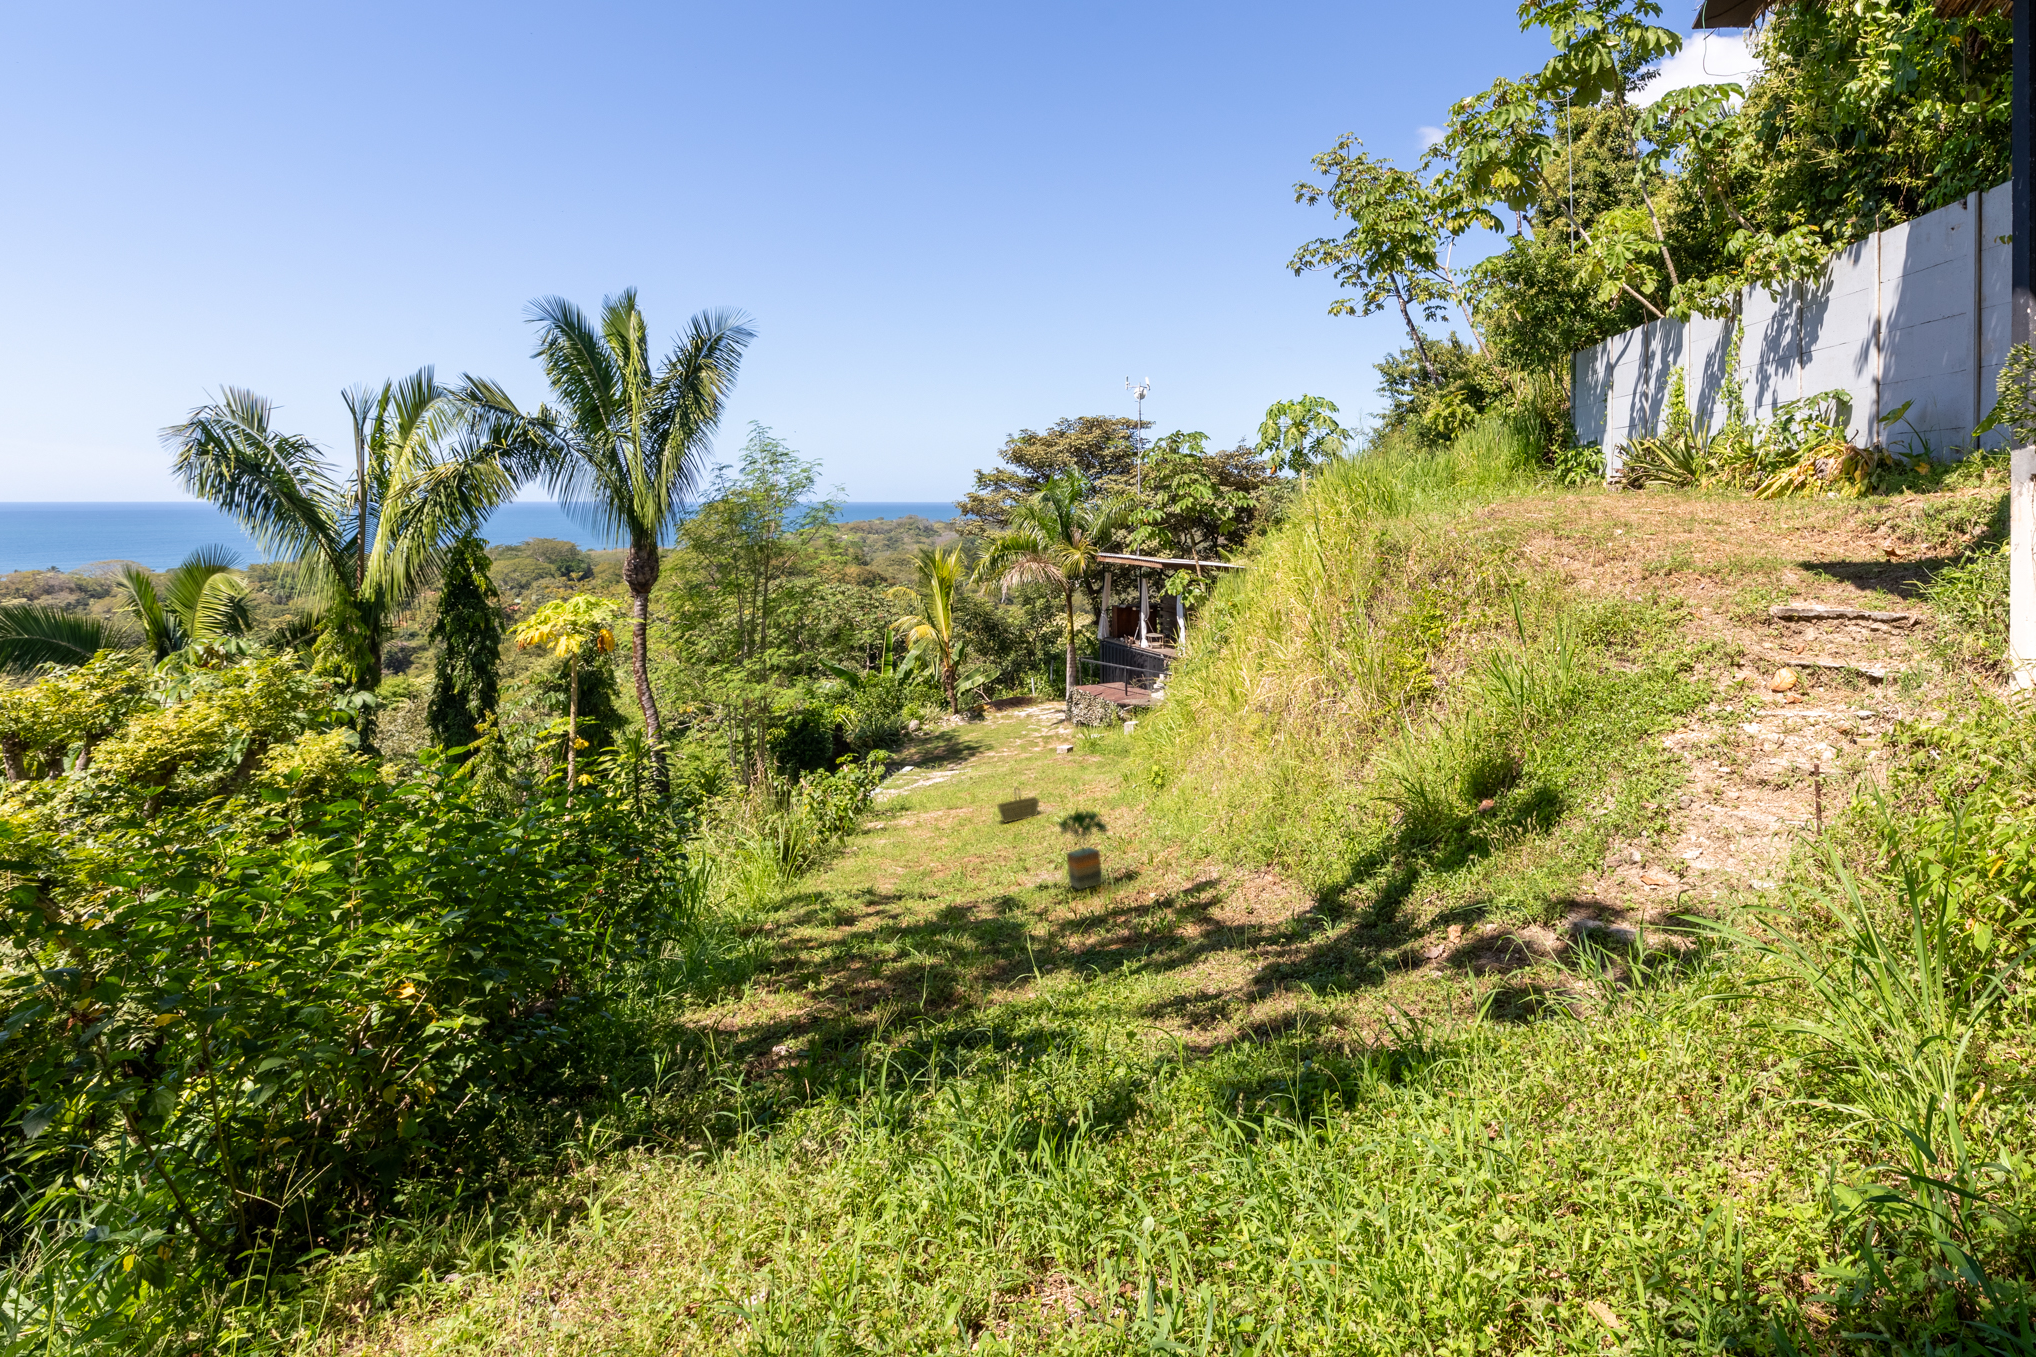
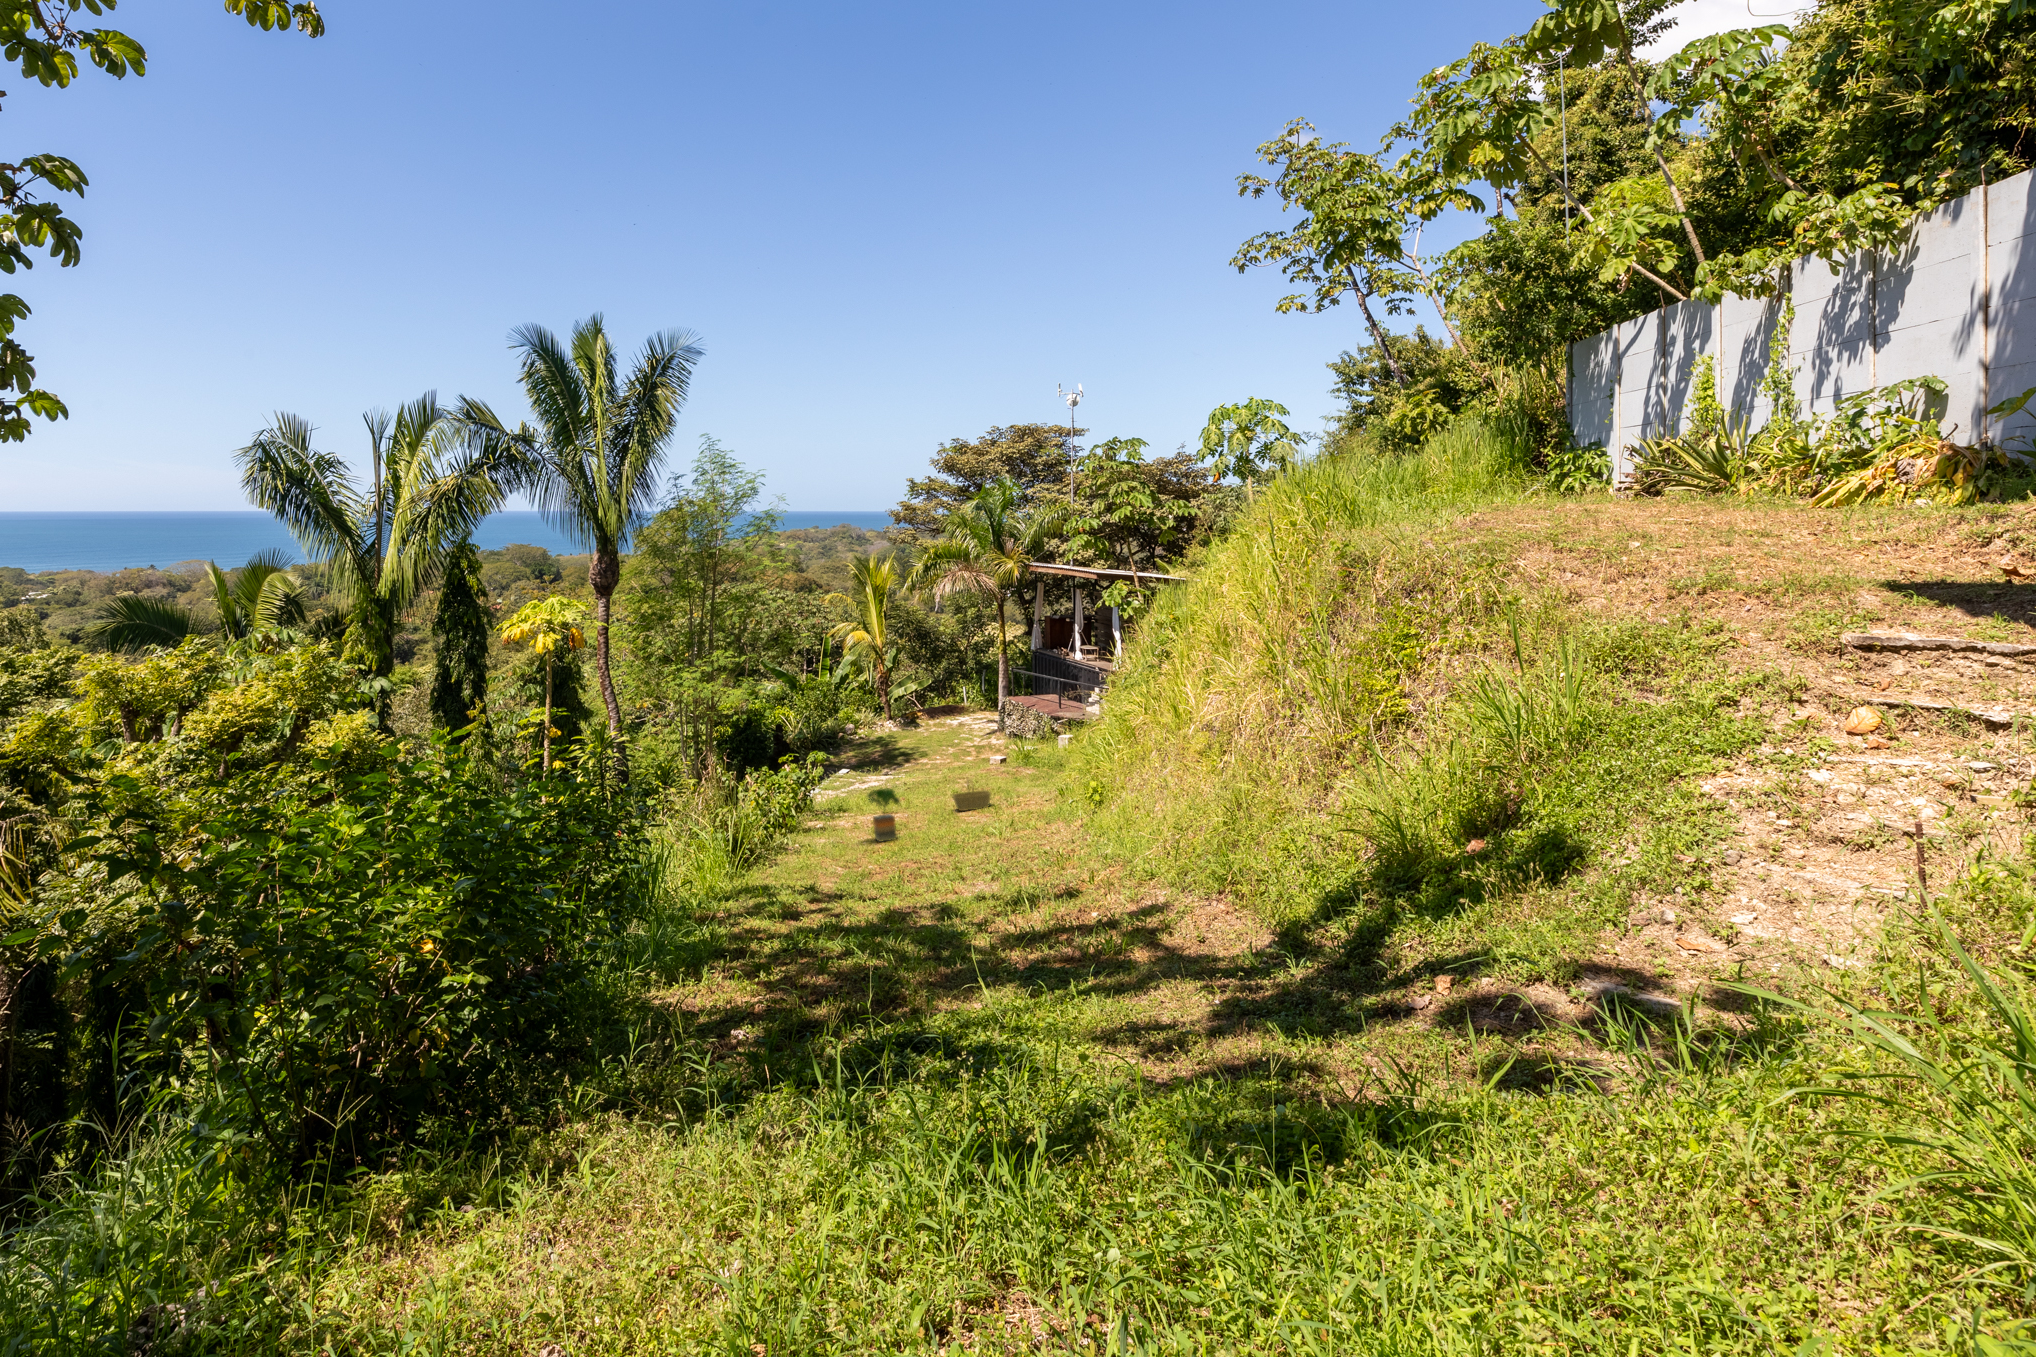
potted tree: present [1059,811,1107,889] -> present [867,788,900,842]

